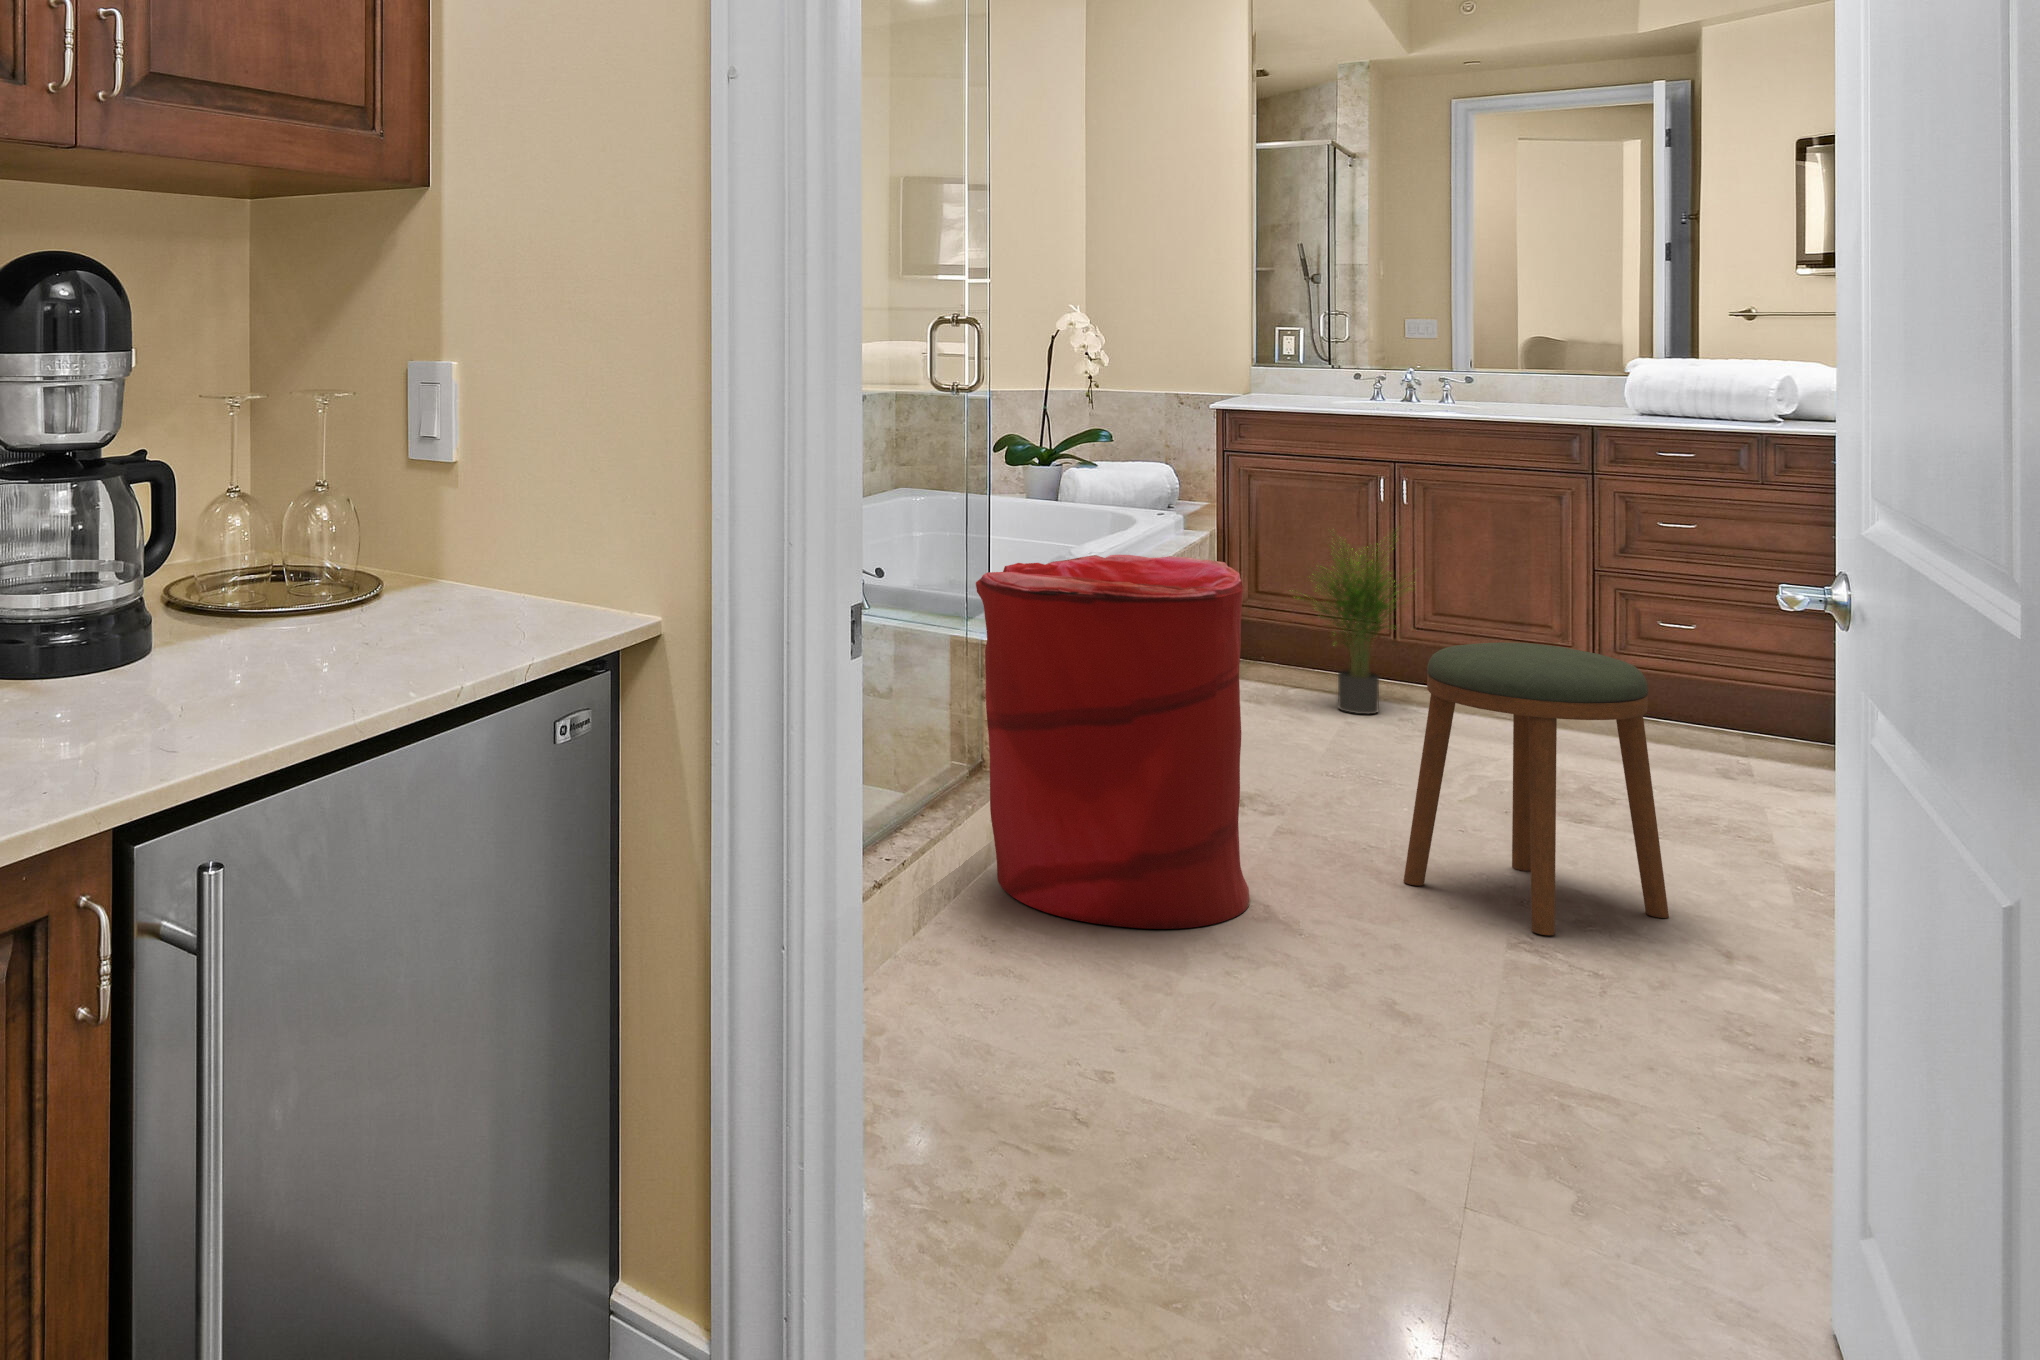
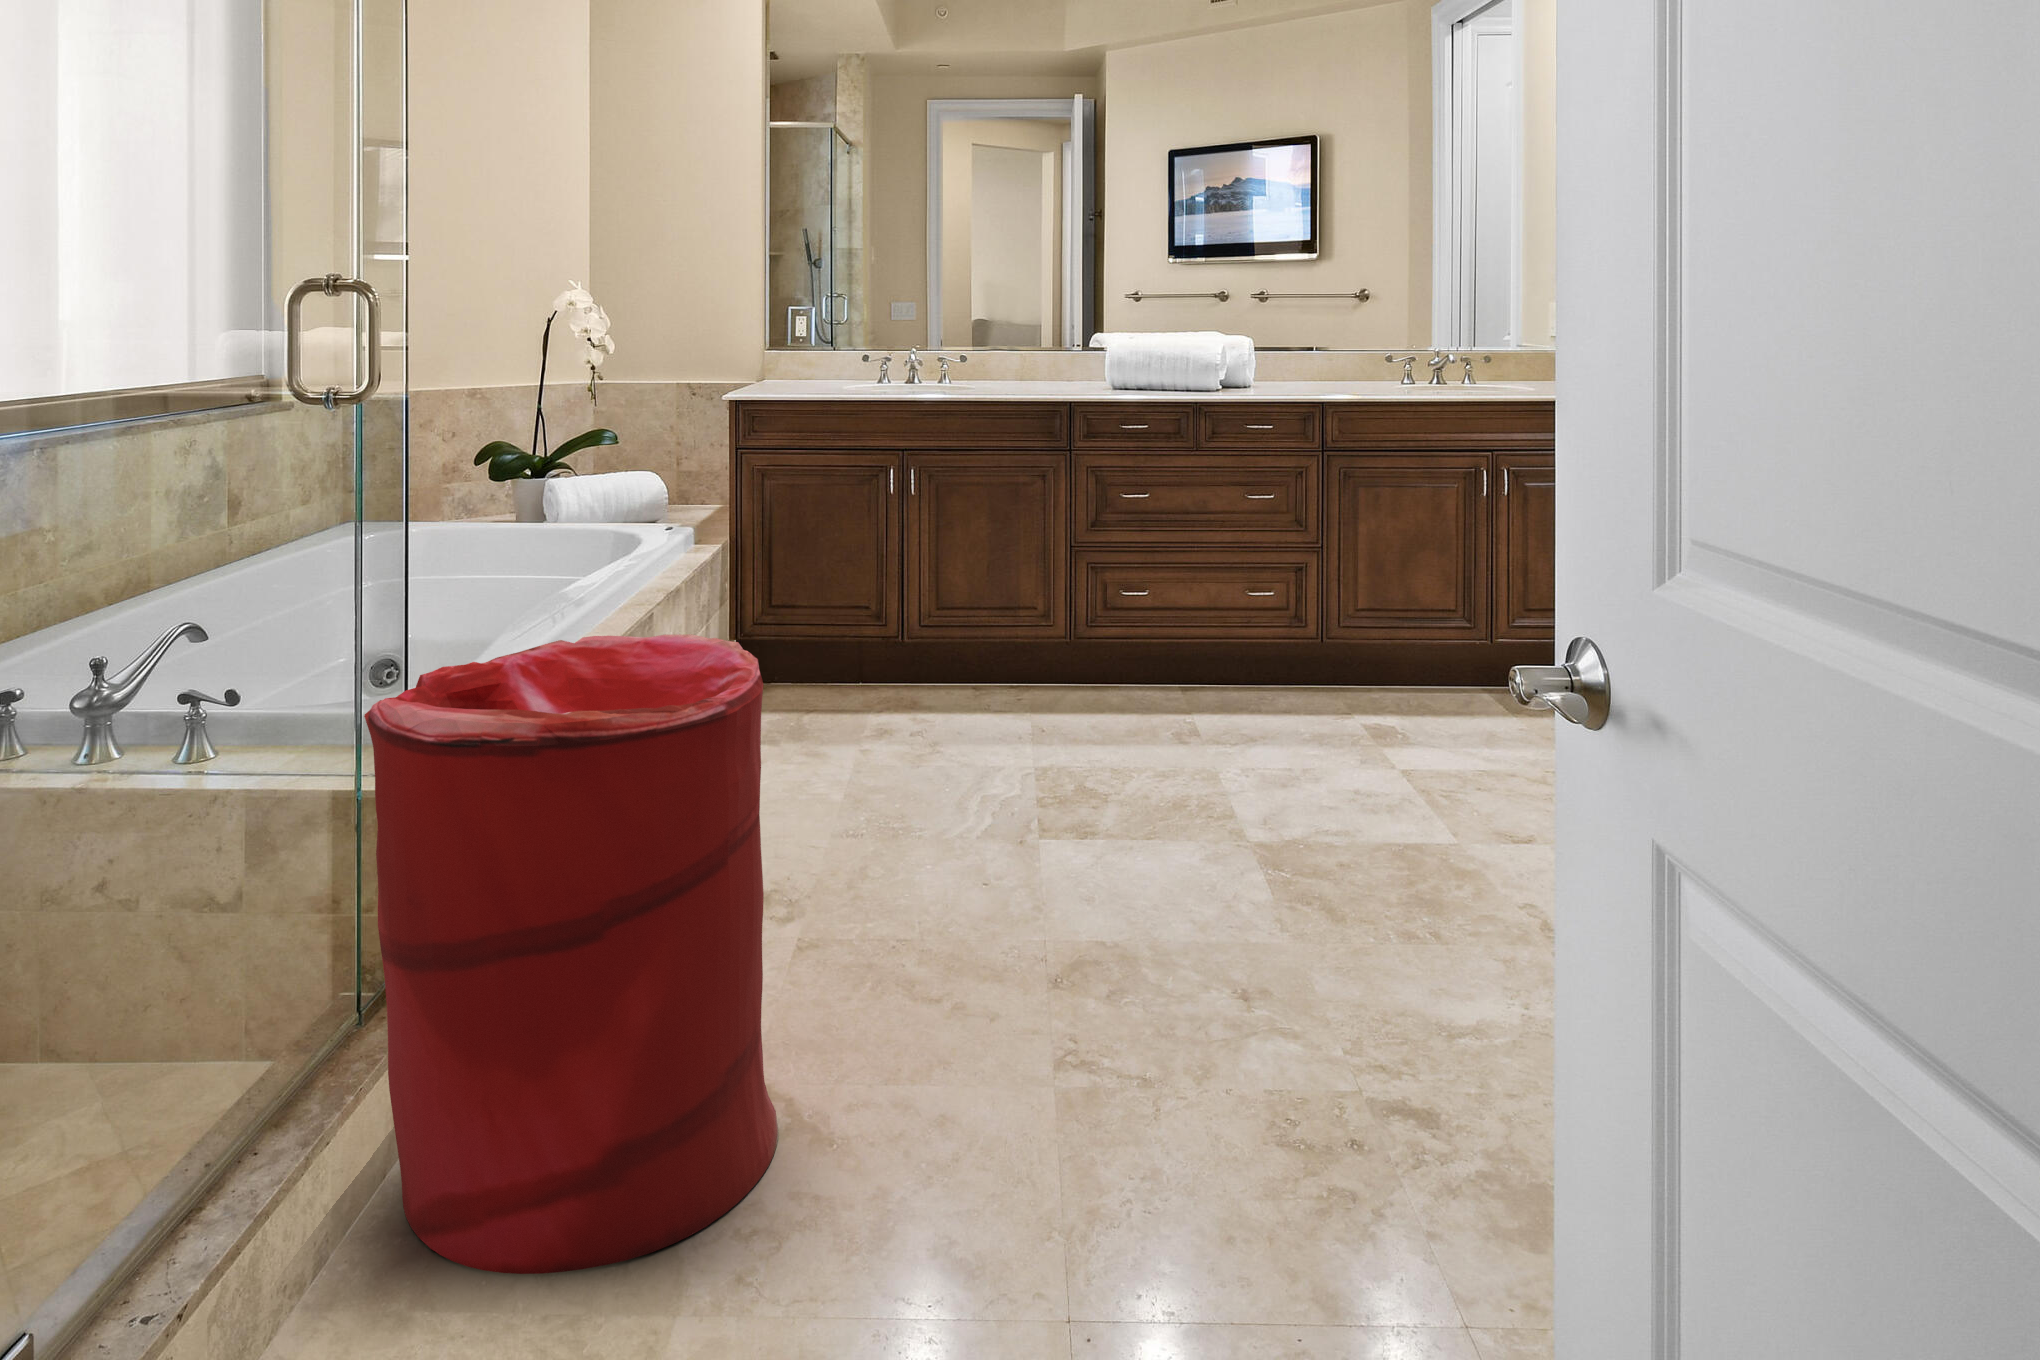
potted plant: present [1298,540,1409,714] -> none [799,526,941,736]
stool: present [1404,642,1669,935] -> none [960,695,1240,1095]

